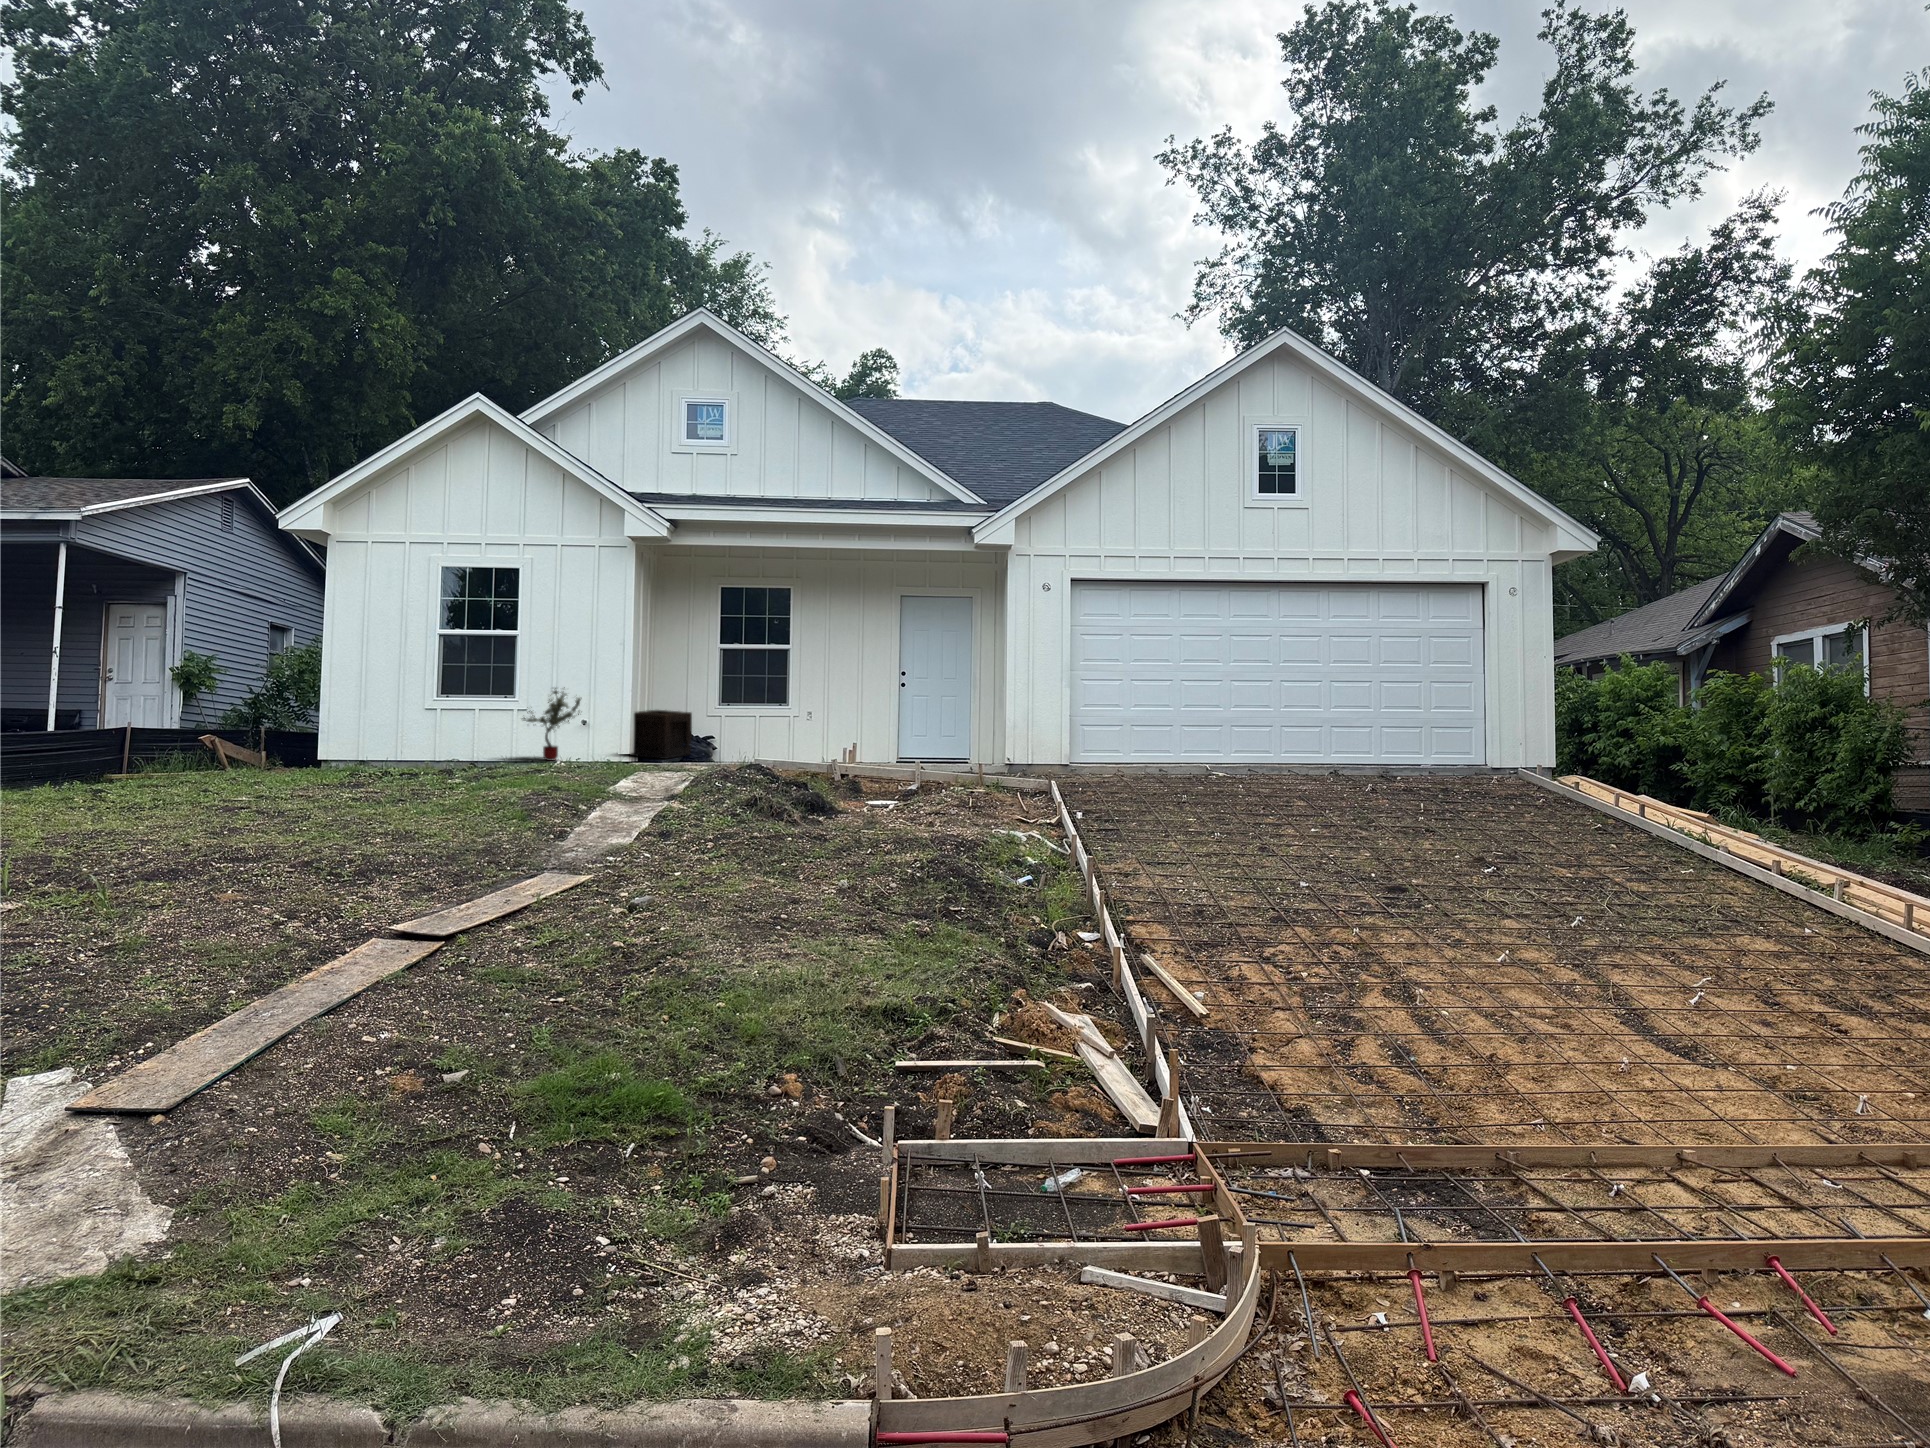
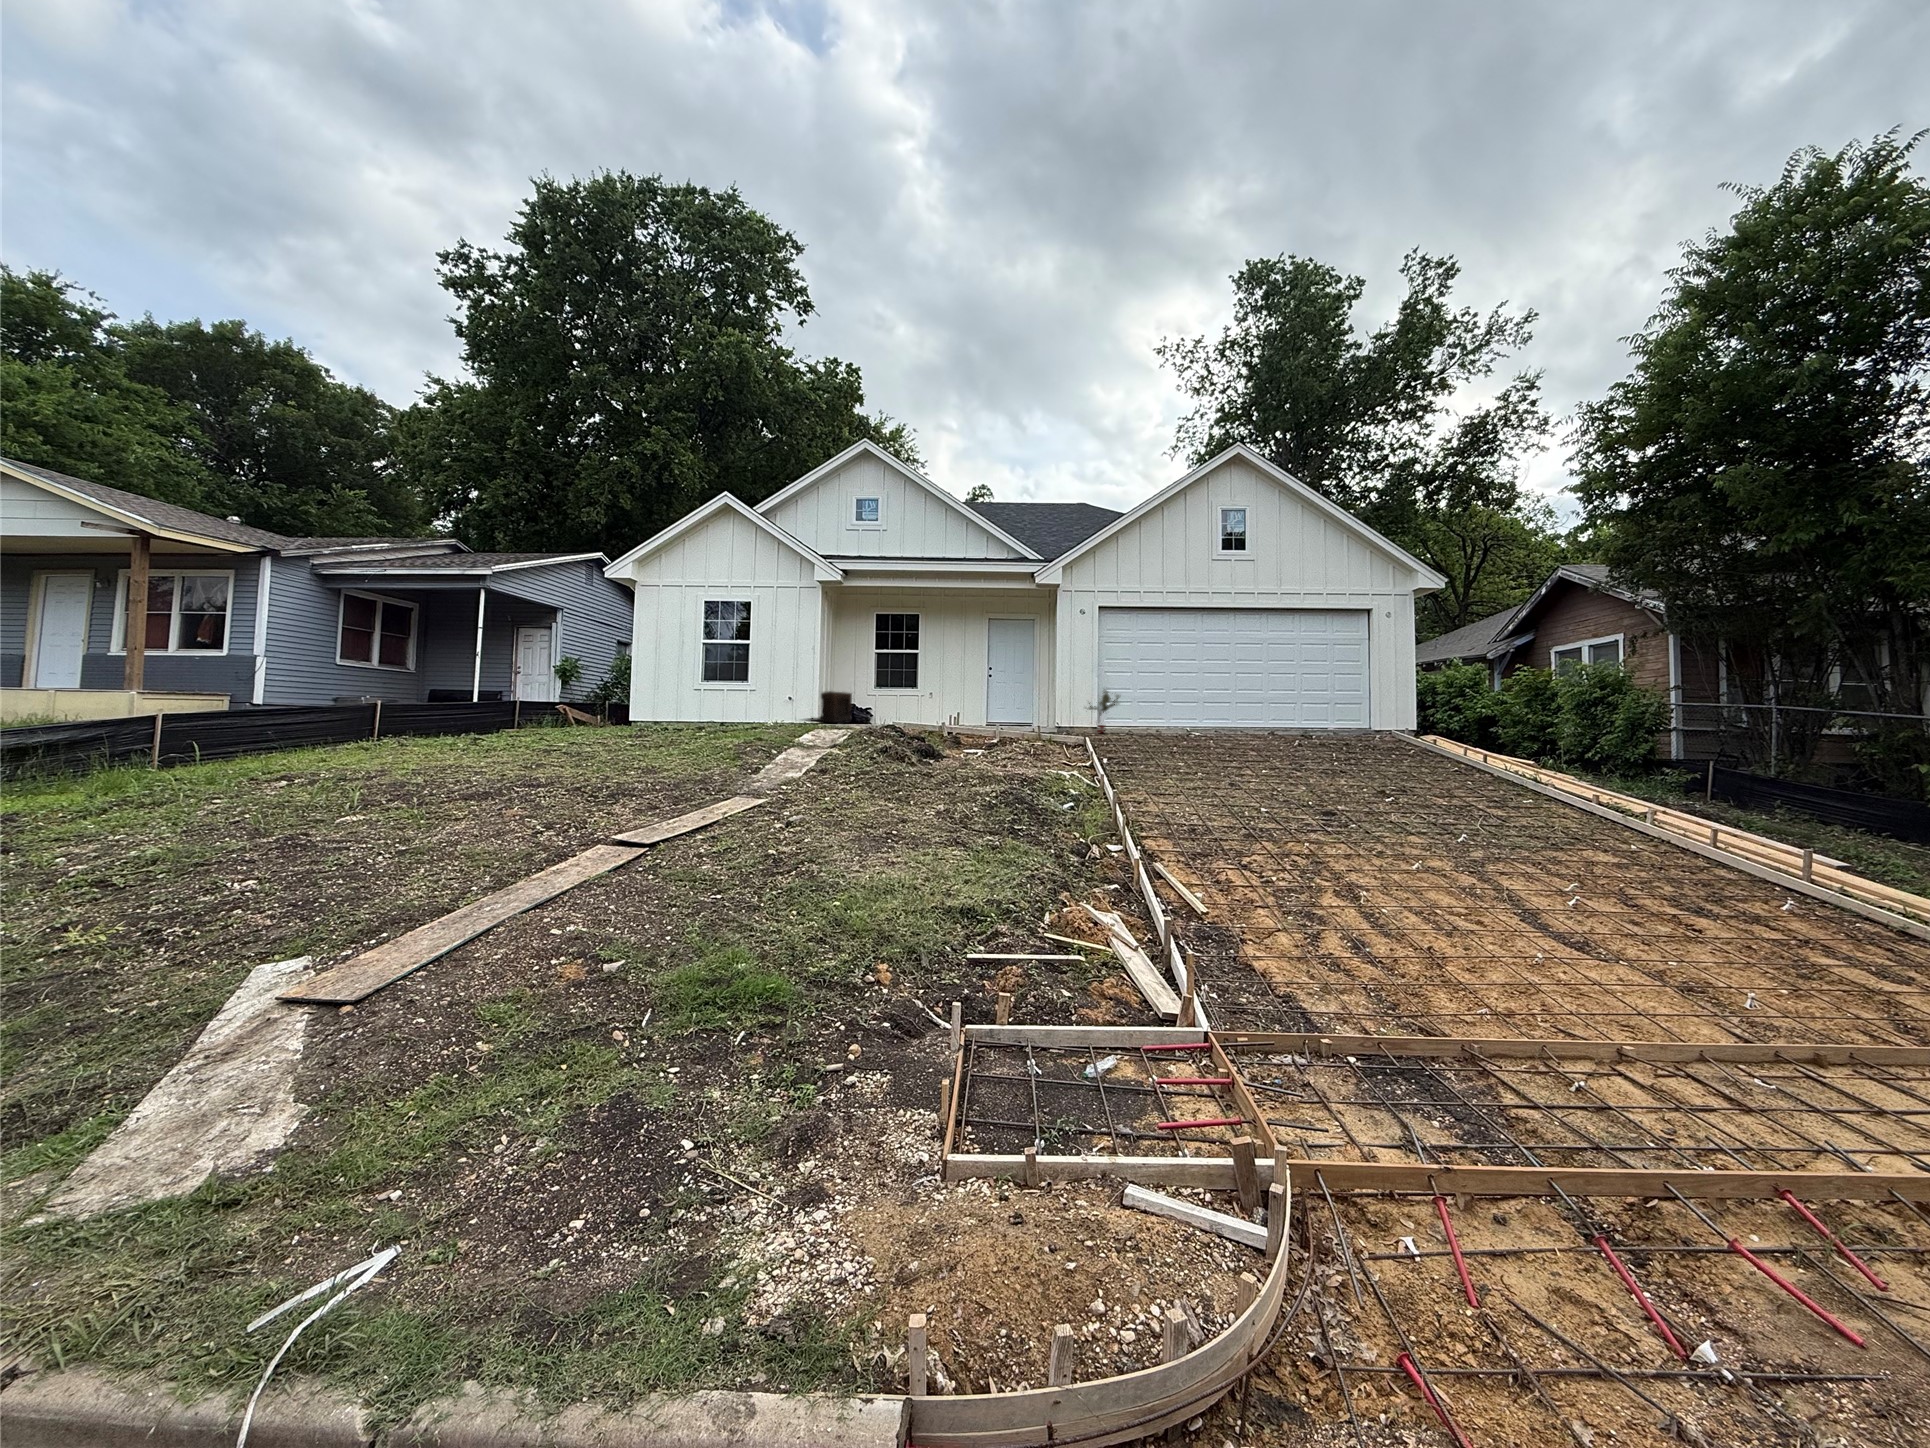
potted tree: present [522,687,581,761] -> present [1089,690,1119,733]

